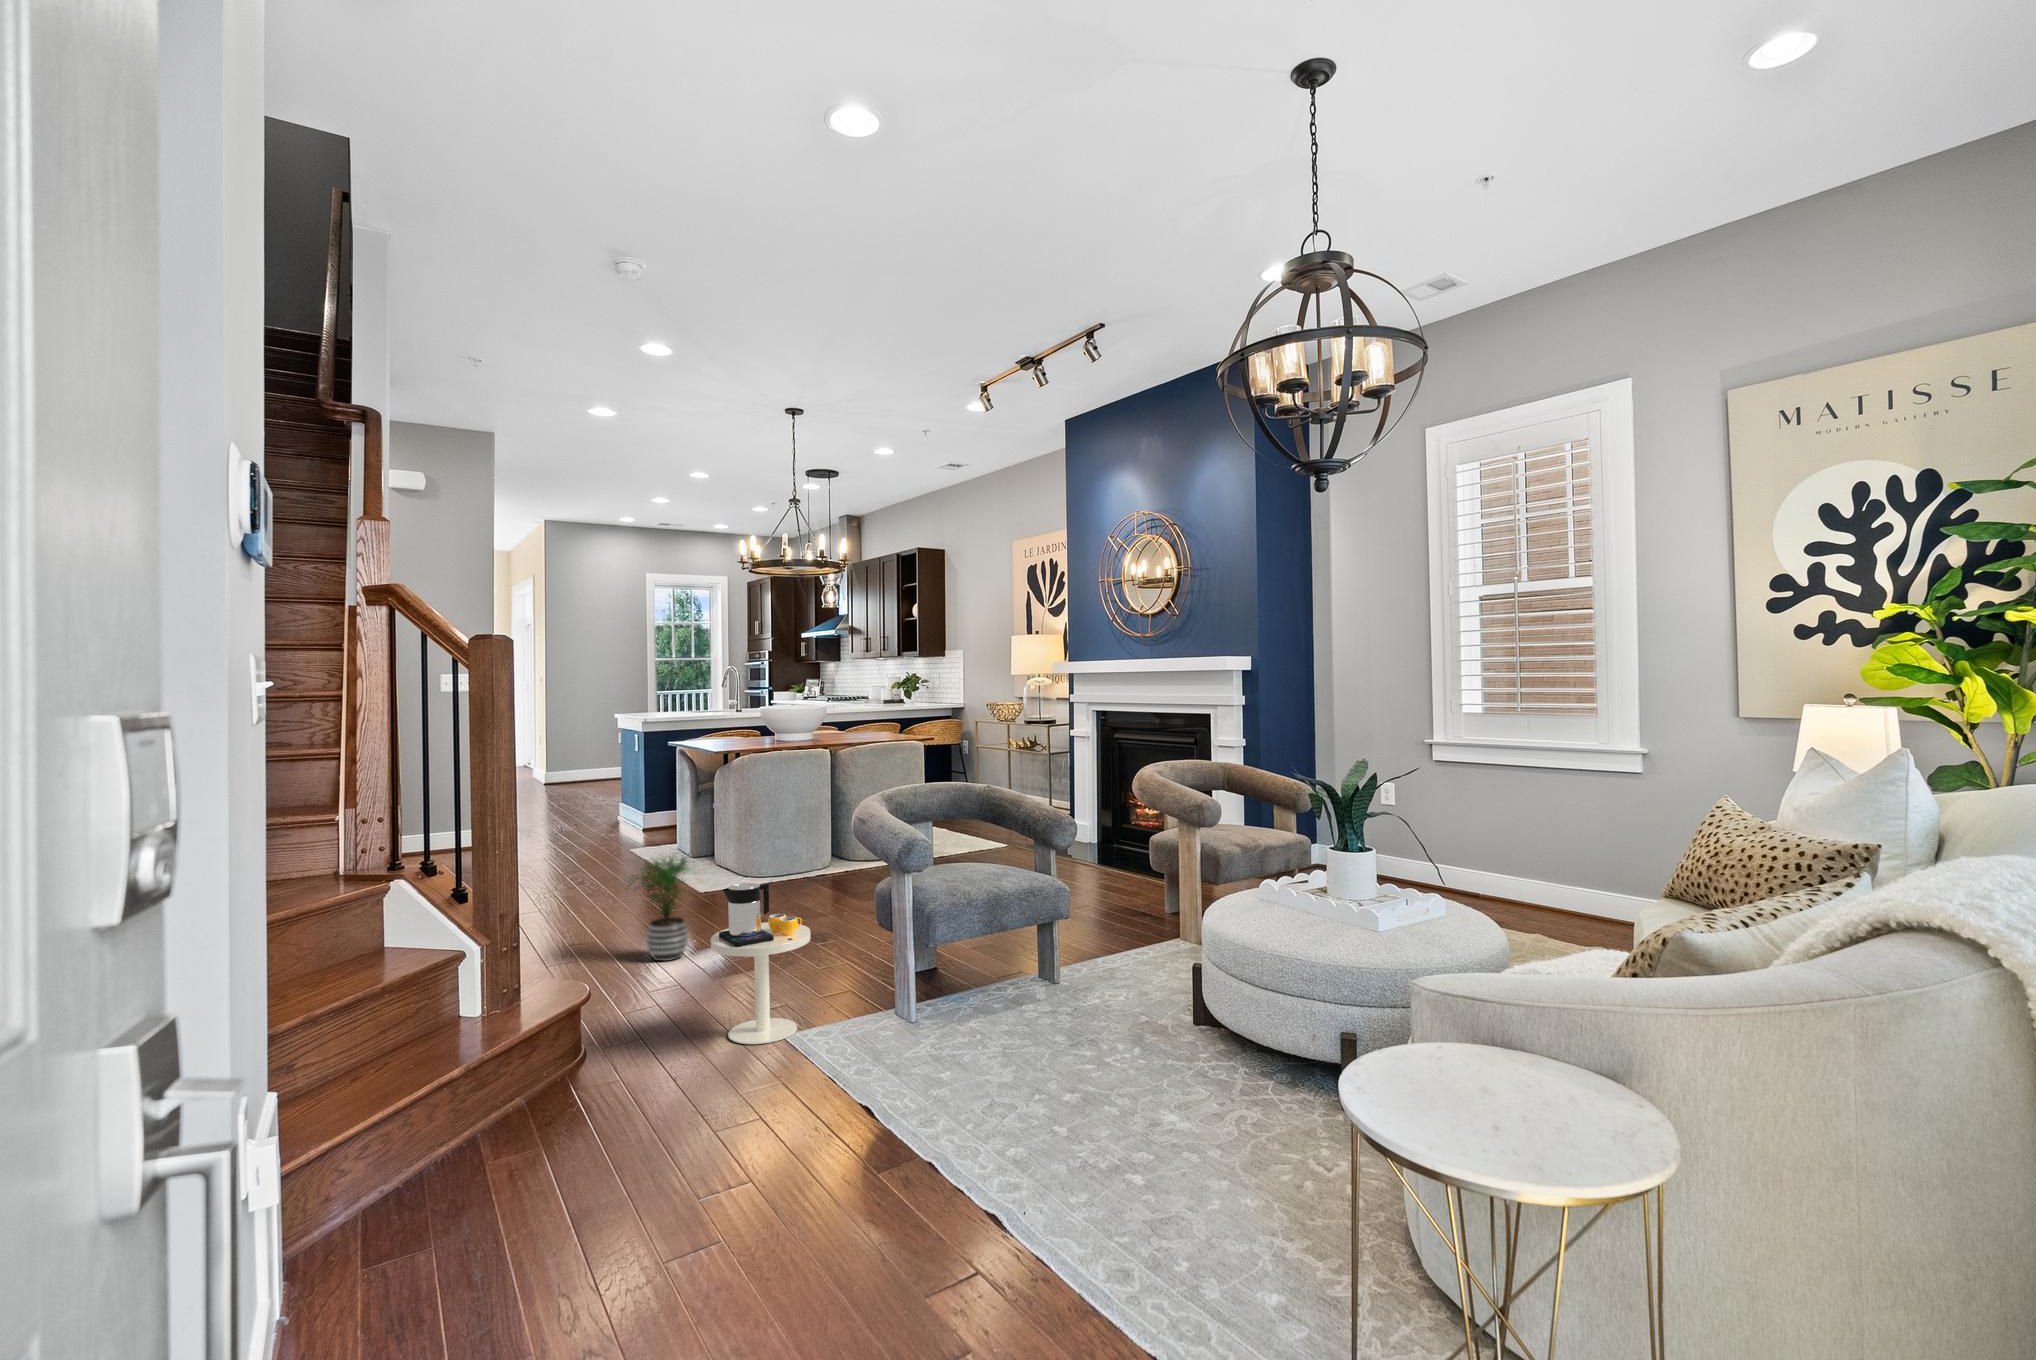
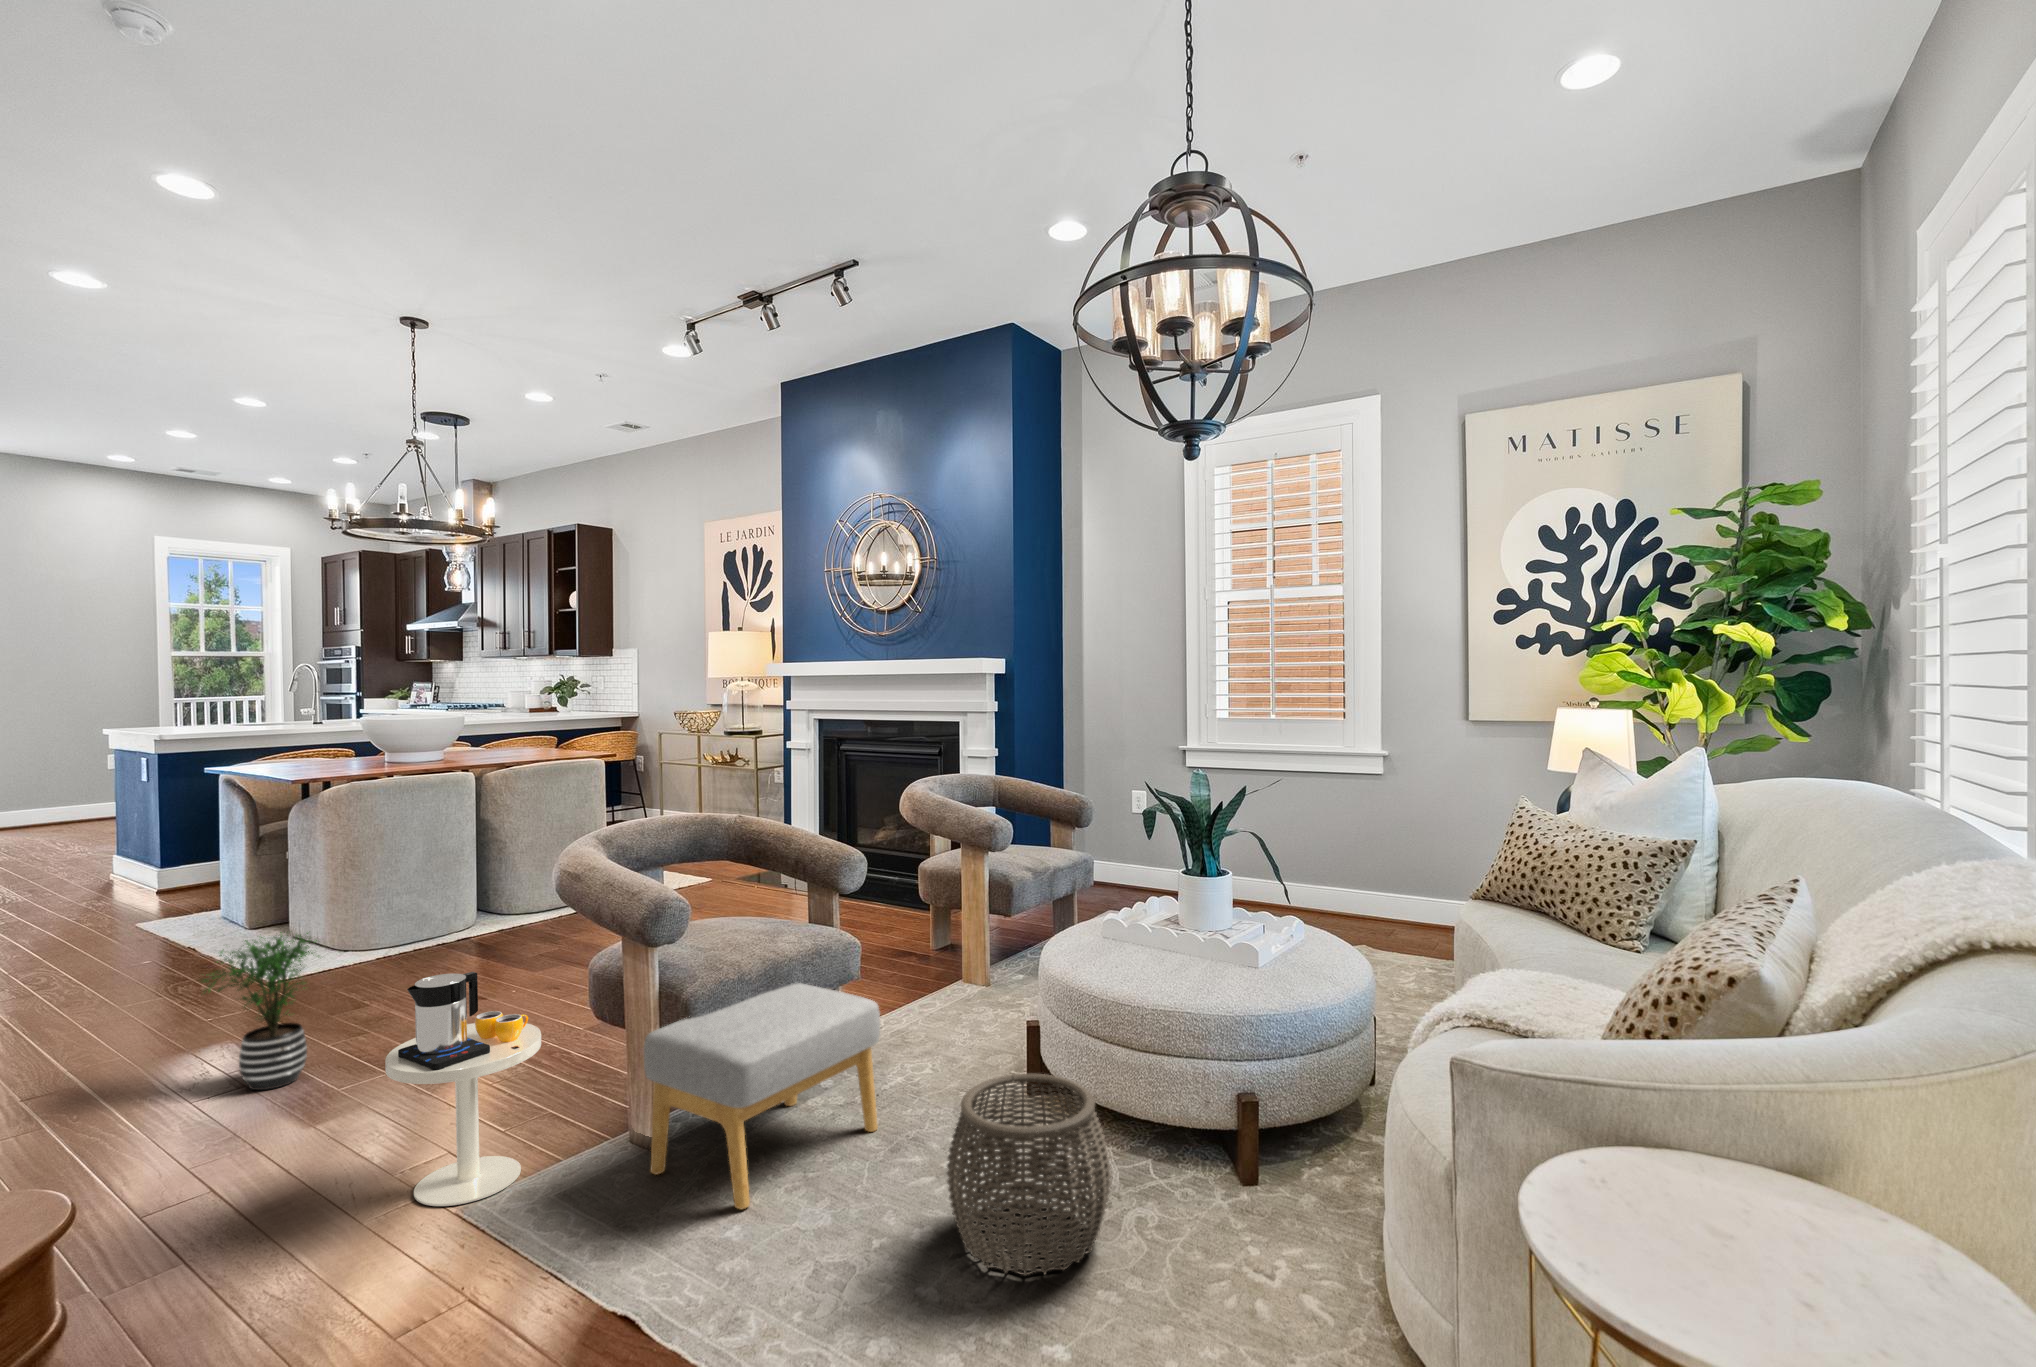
footstool: none [873,916,1053,1075] -> present [644,983,880,1209]
woven basket: none [1063,997,1198,1152] -> present [947,1074,1111,1276]

